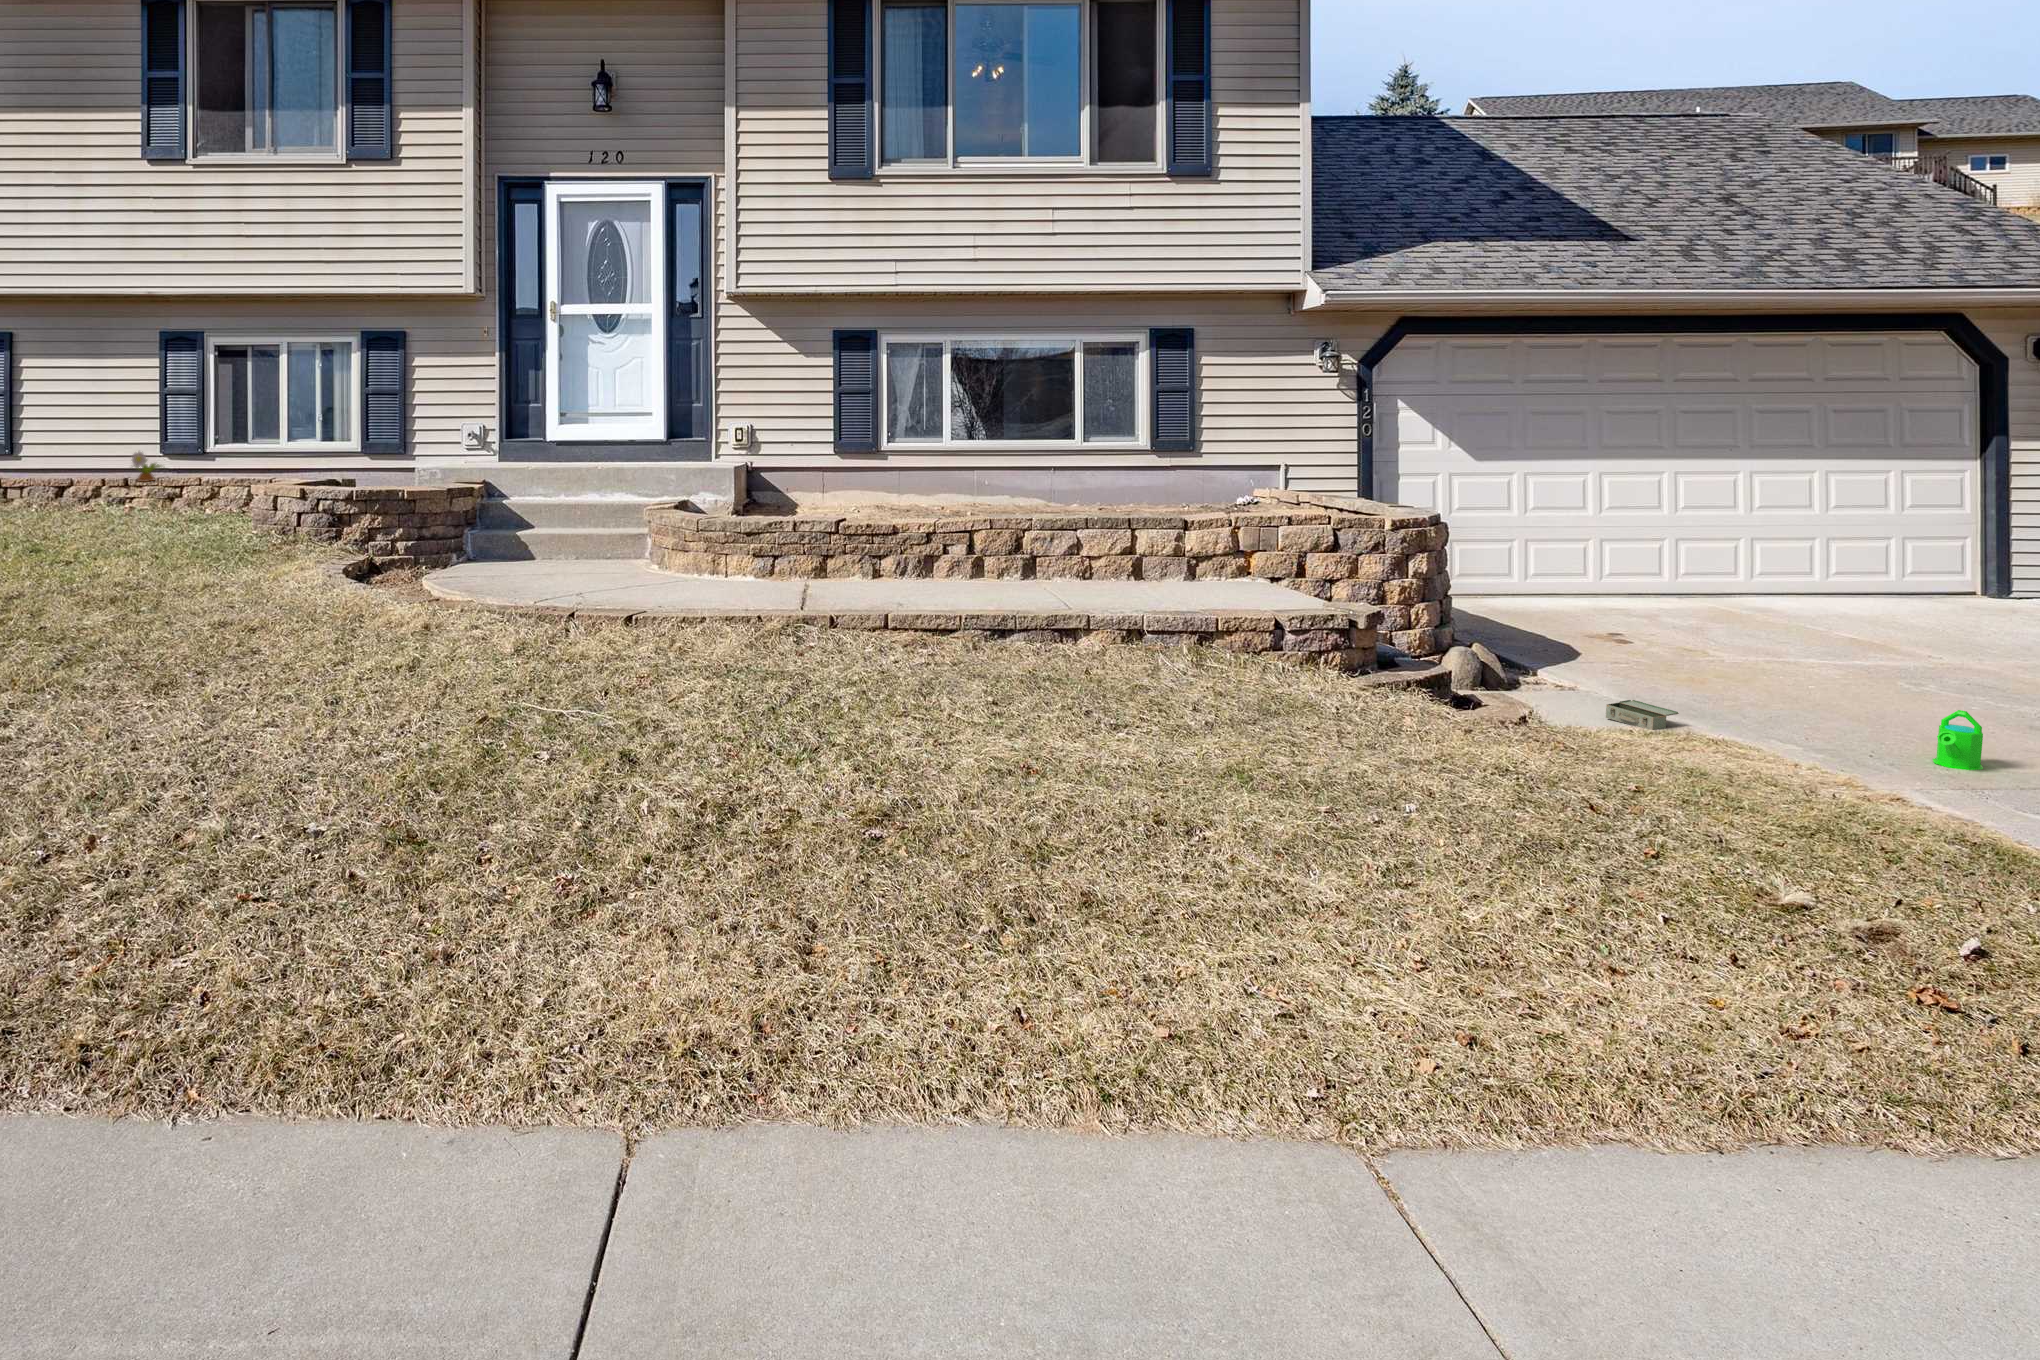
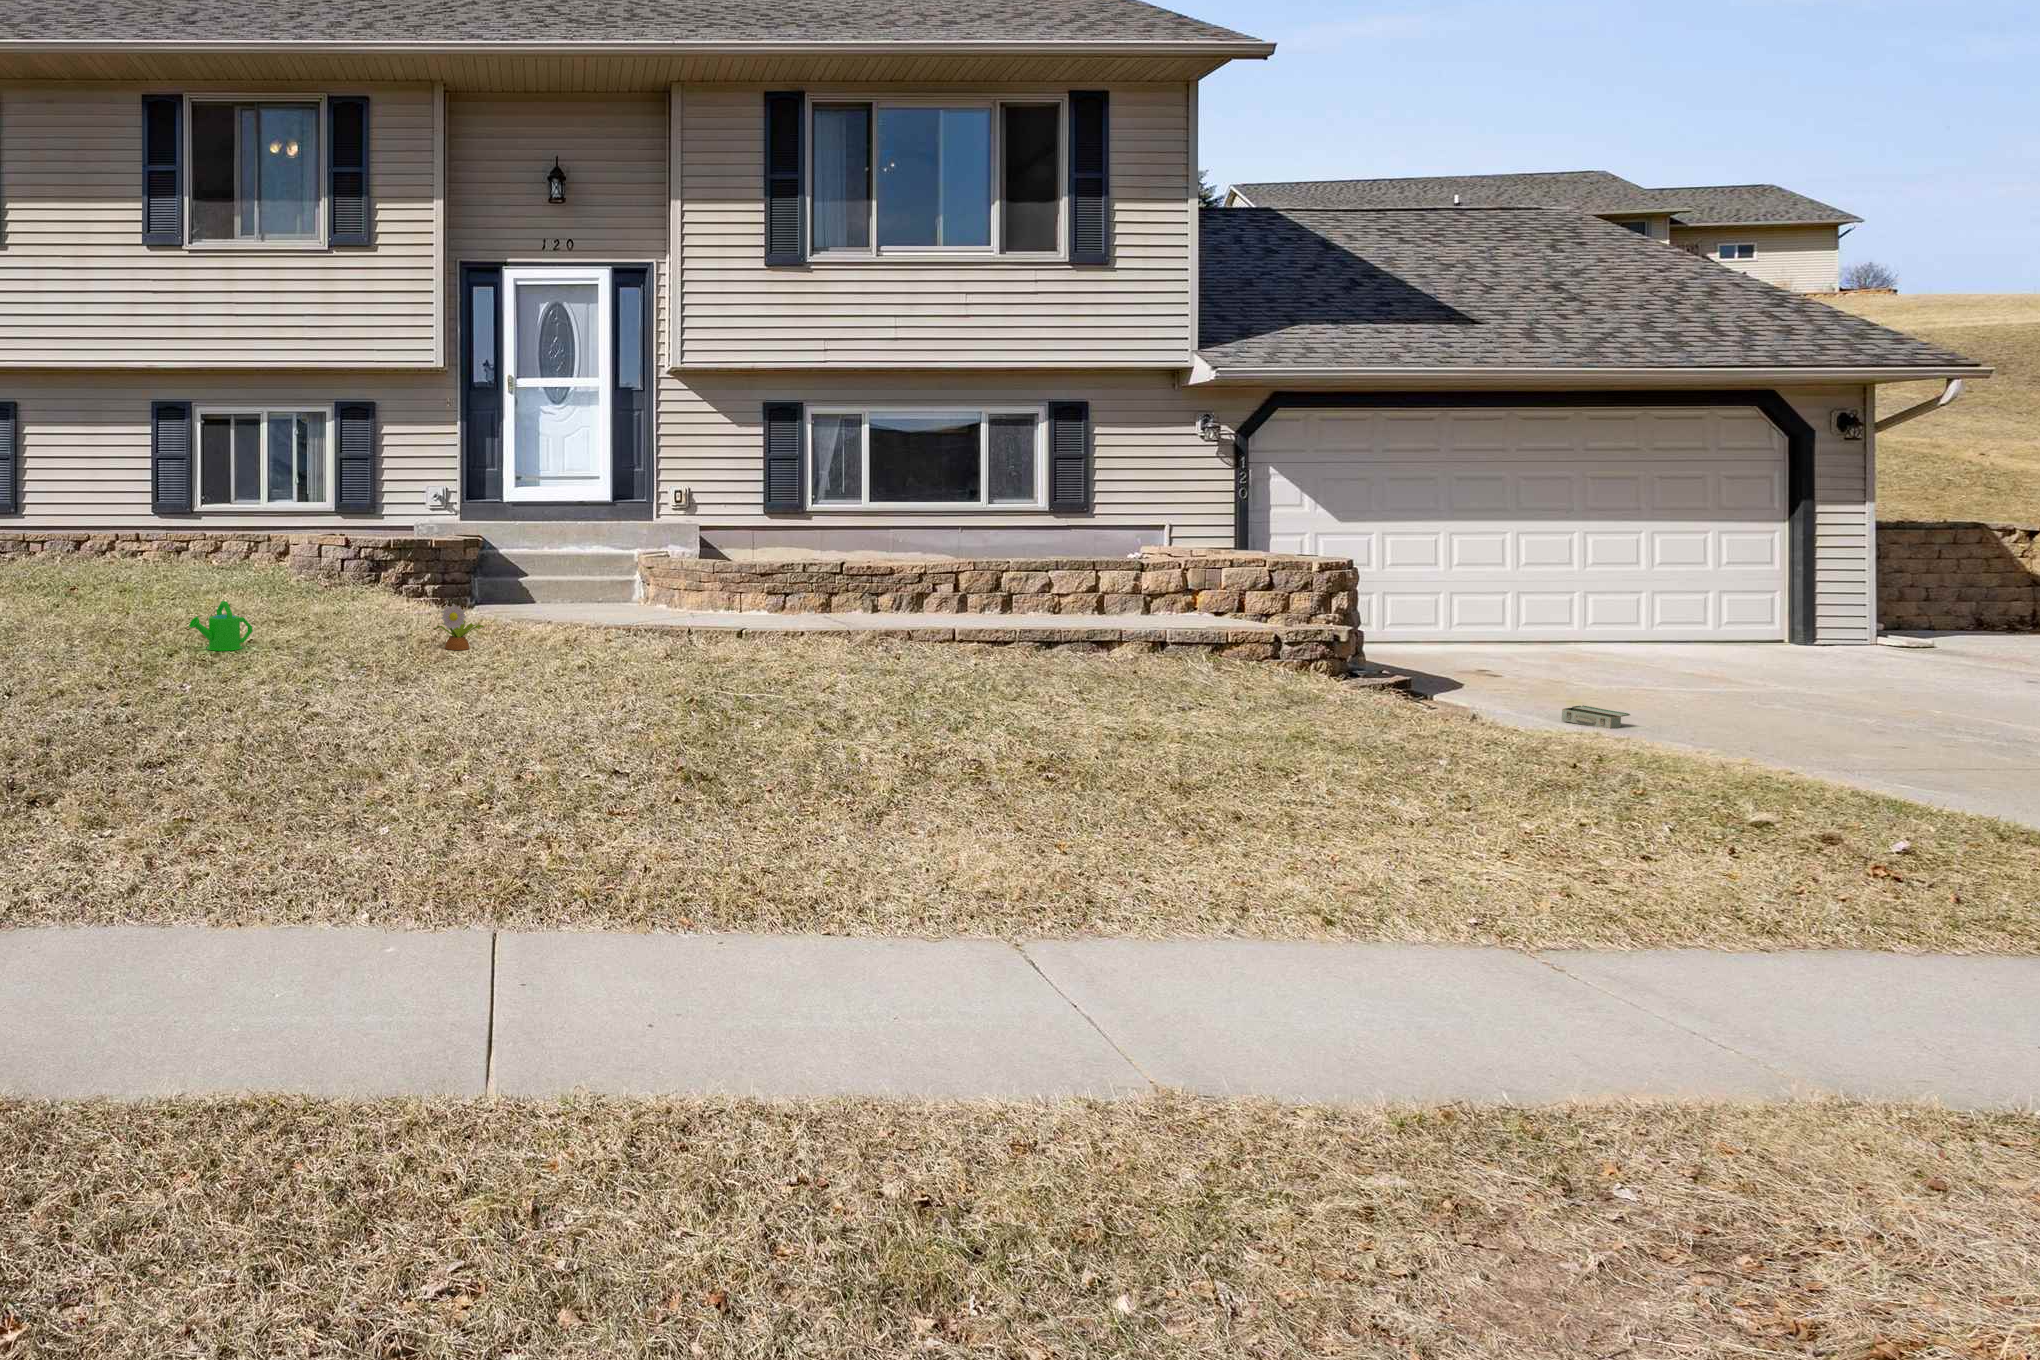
decorative plant: present [132,452,161,482] -> present [433,603,485,650]
watering can: present [1933,710,1983,770] -> present [189,601,252,651]

